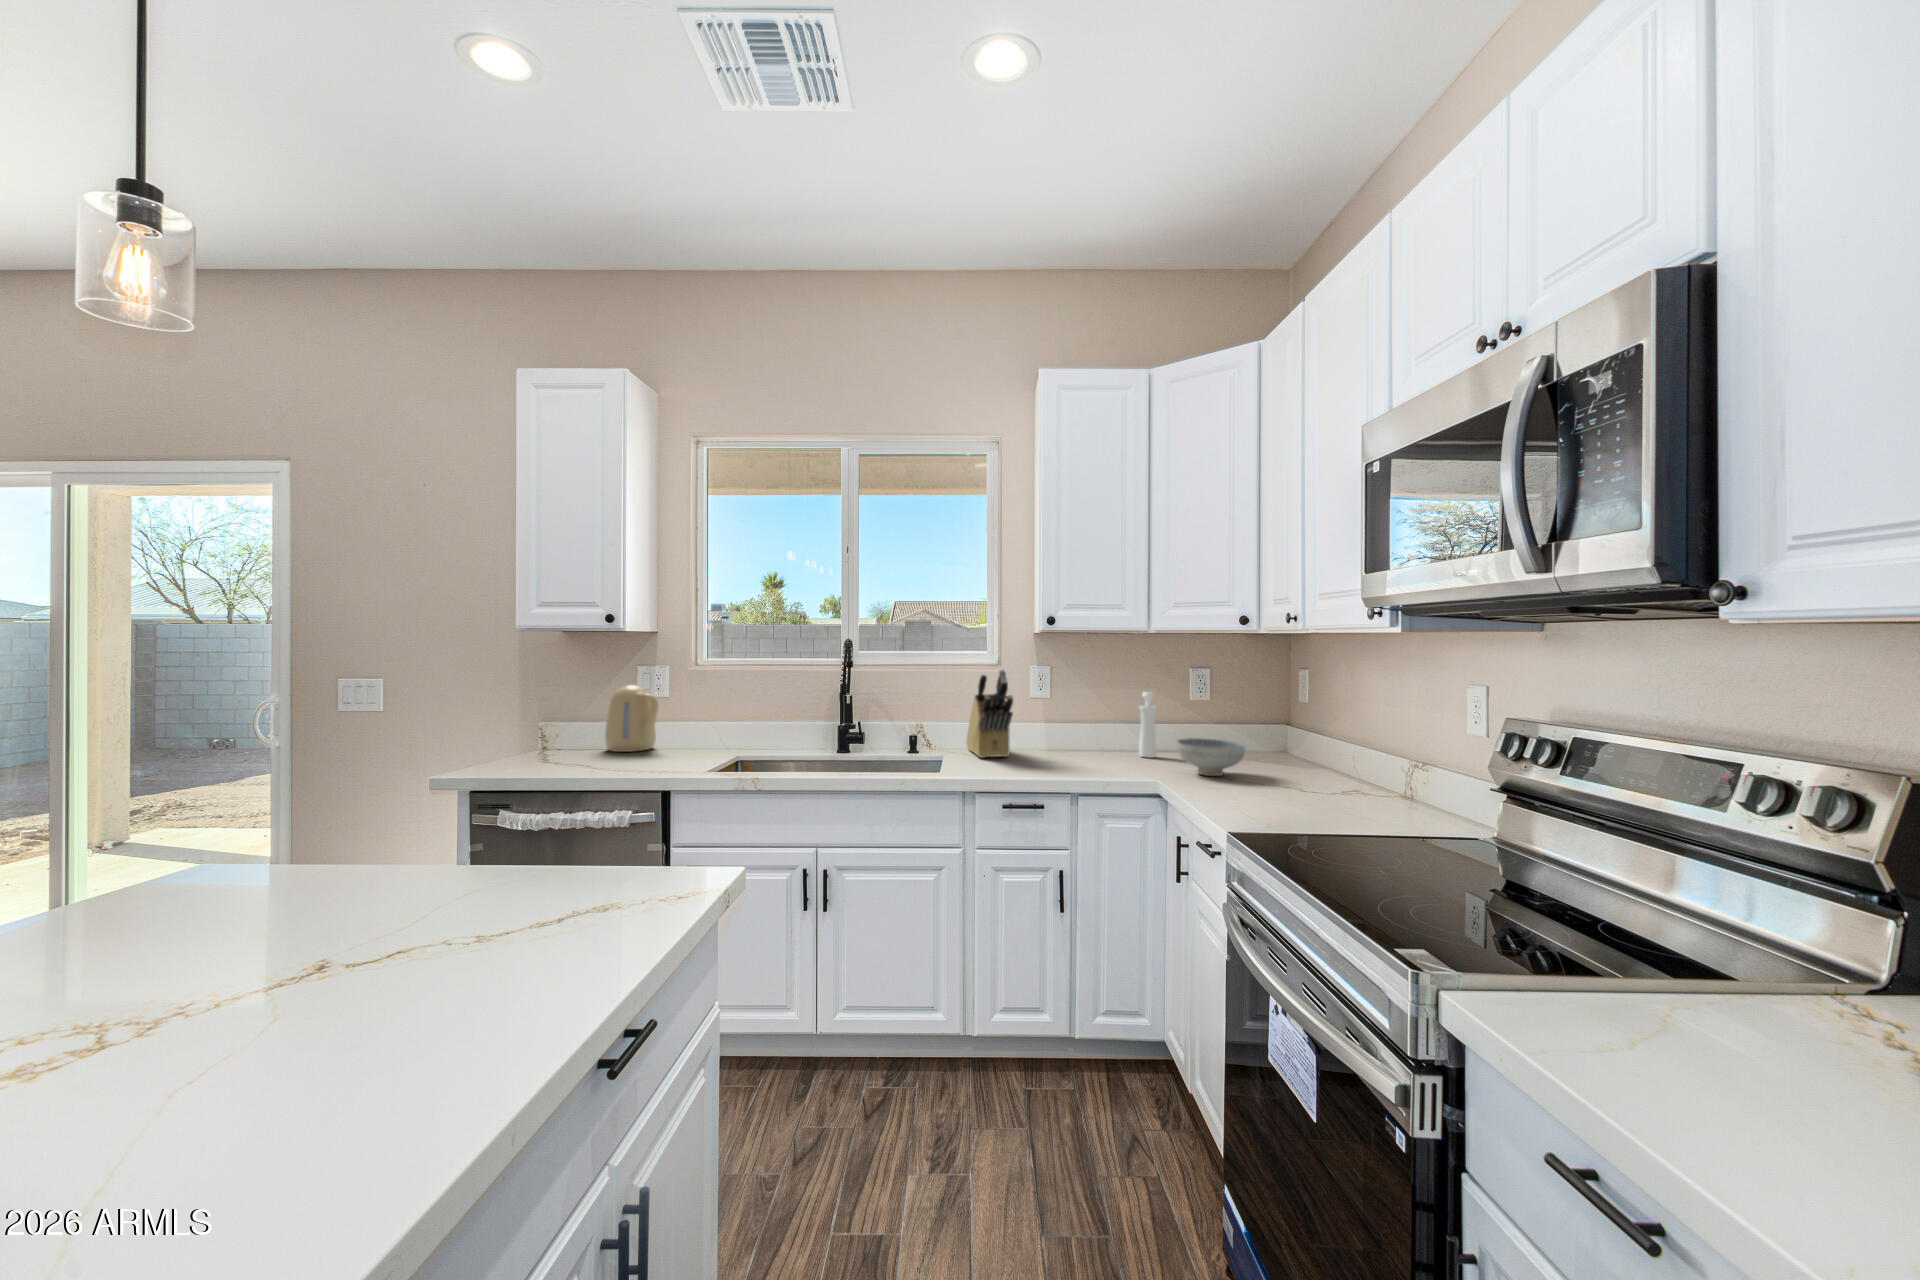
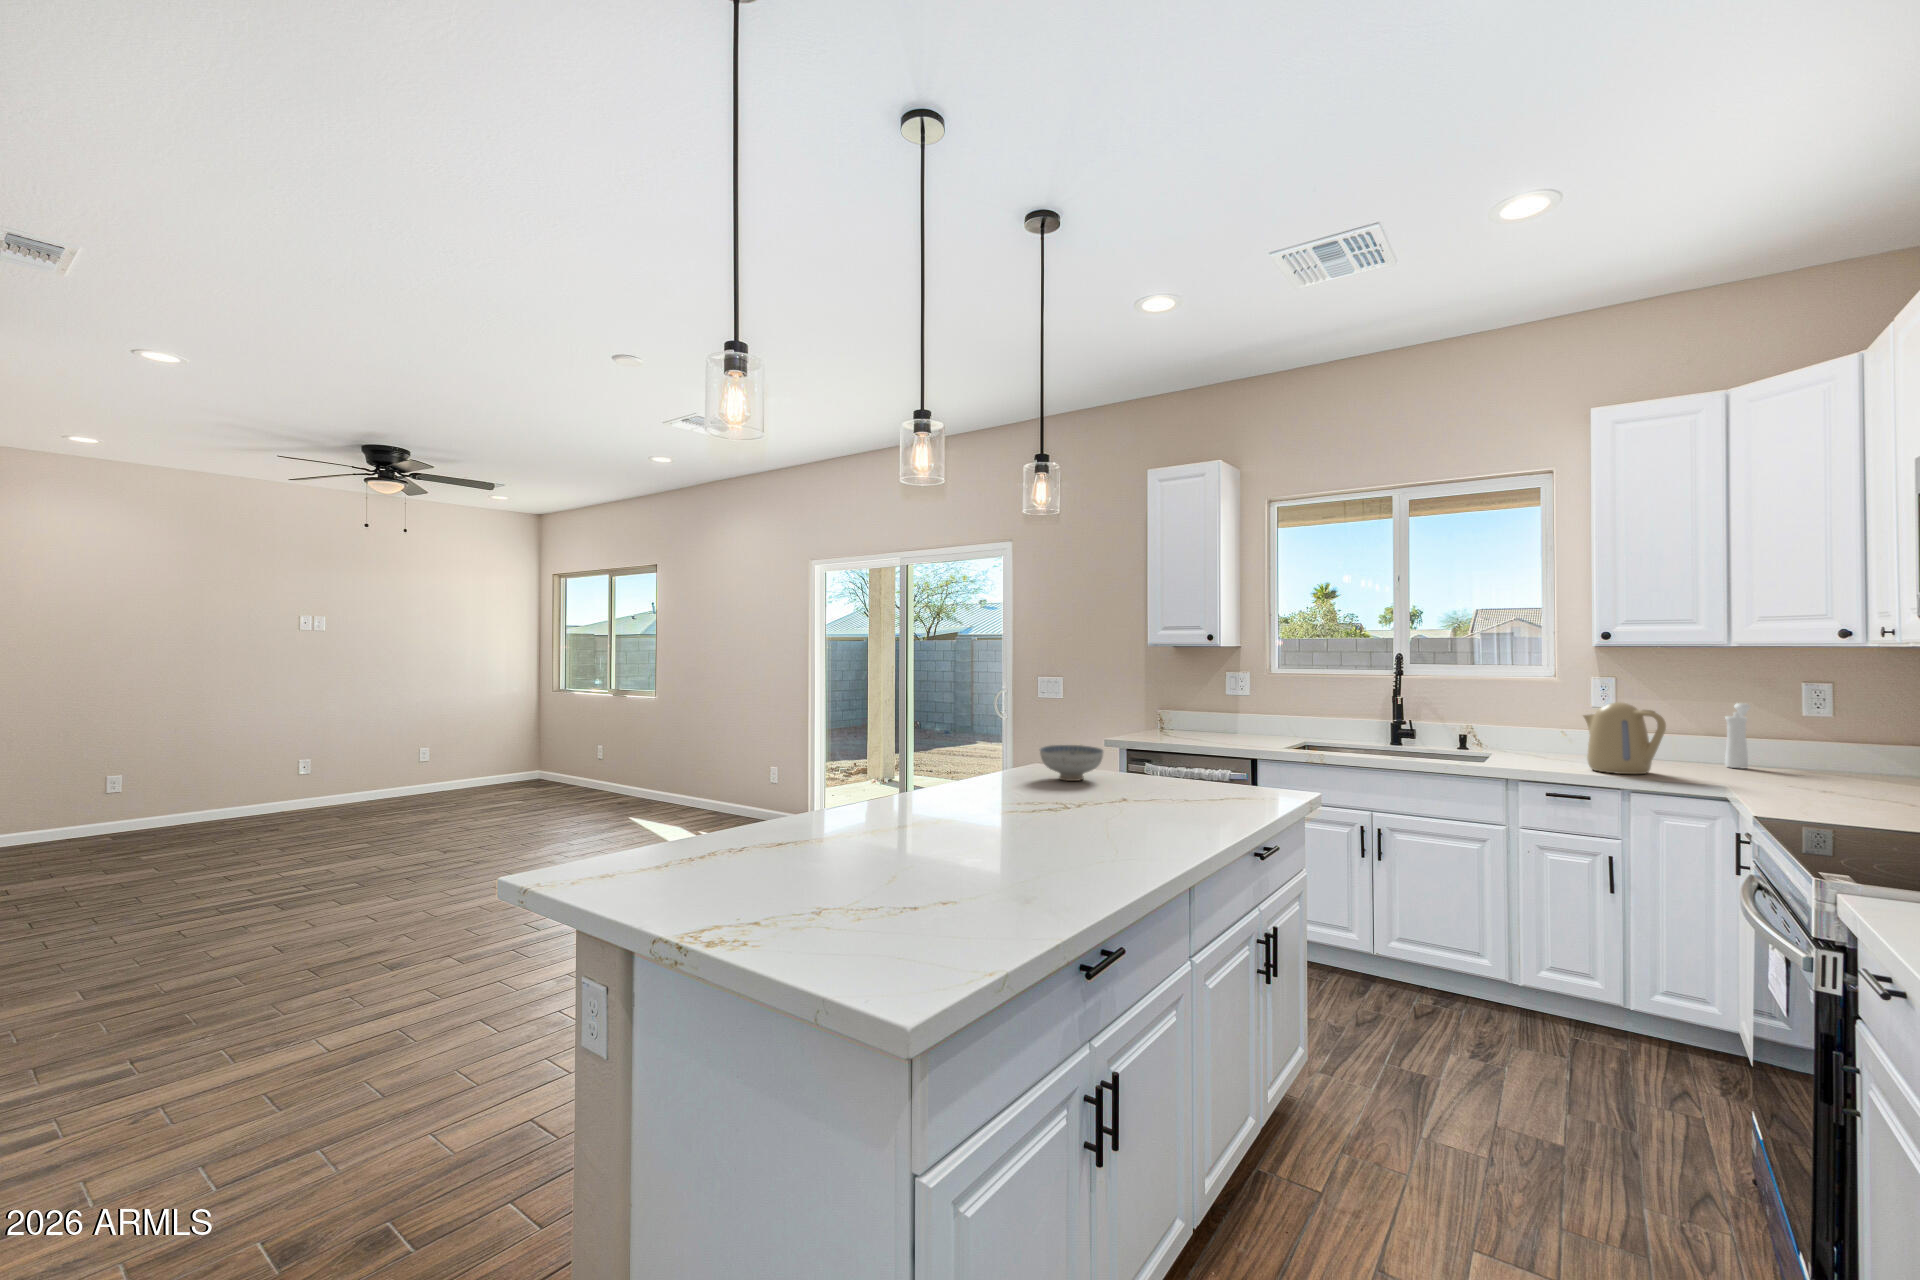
knife block: present [966,670,1013,758] -> none [1522,677,1566,757]
kettle: present [605,685,658,752] -> present [1583,702,1666,774]
ceramic bowl: present [1177,738,1245,776] -> present [1040,745,1104,781]

